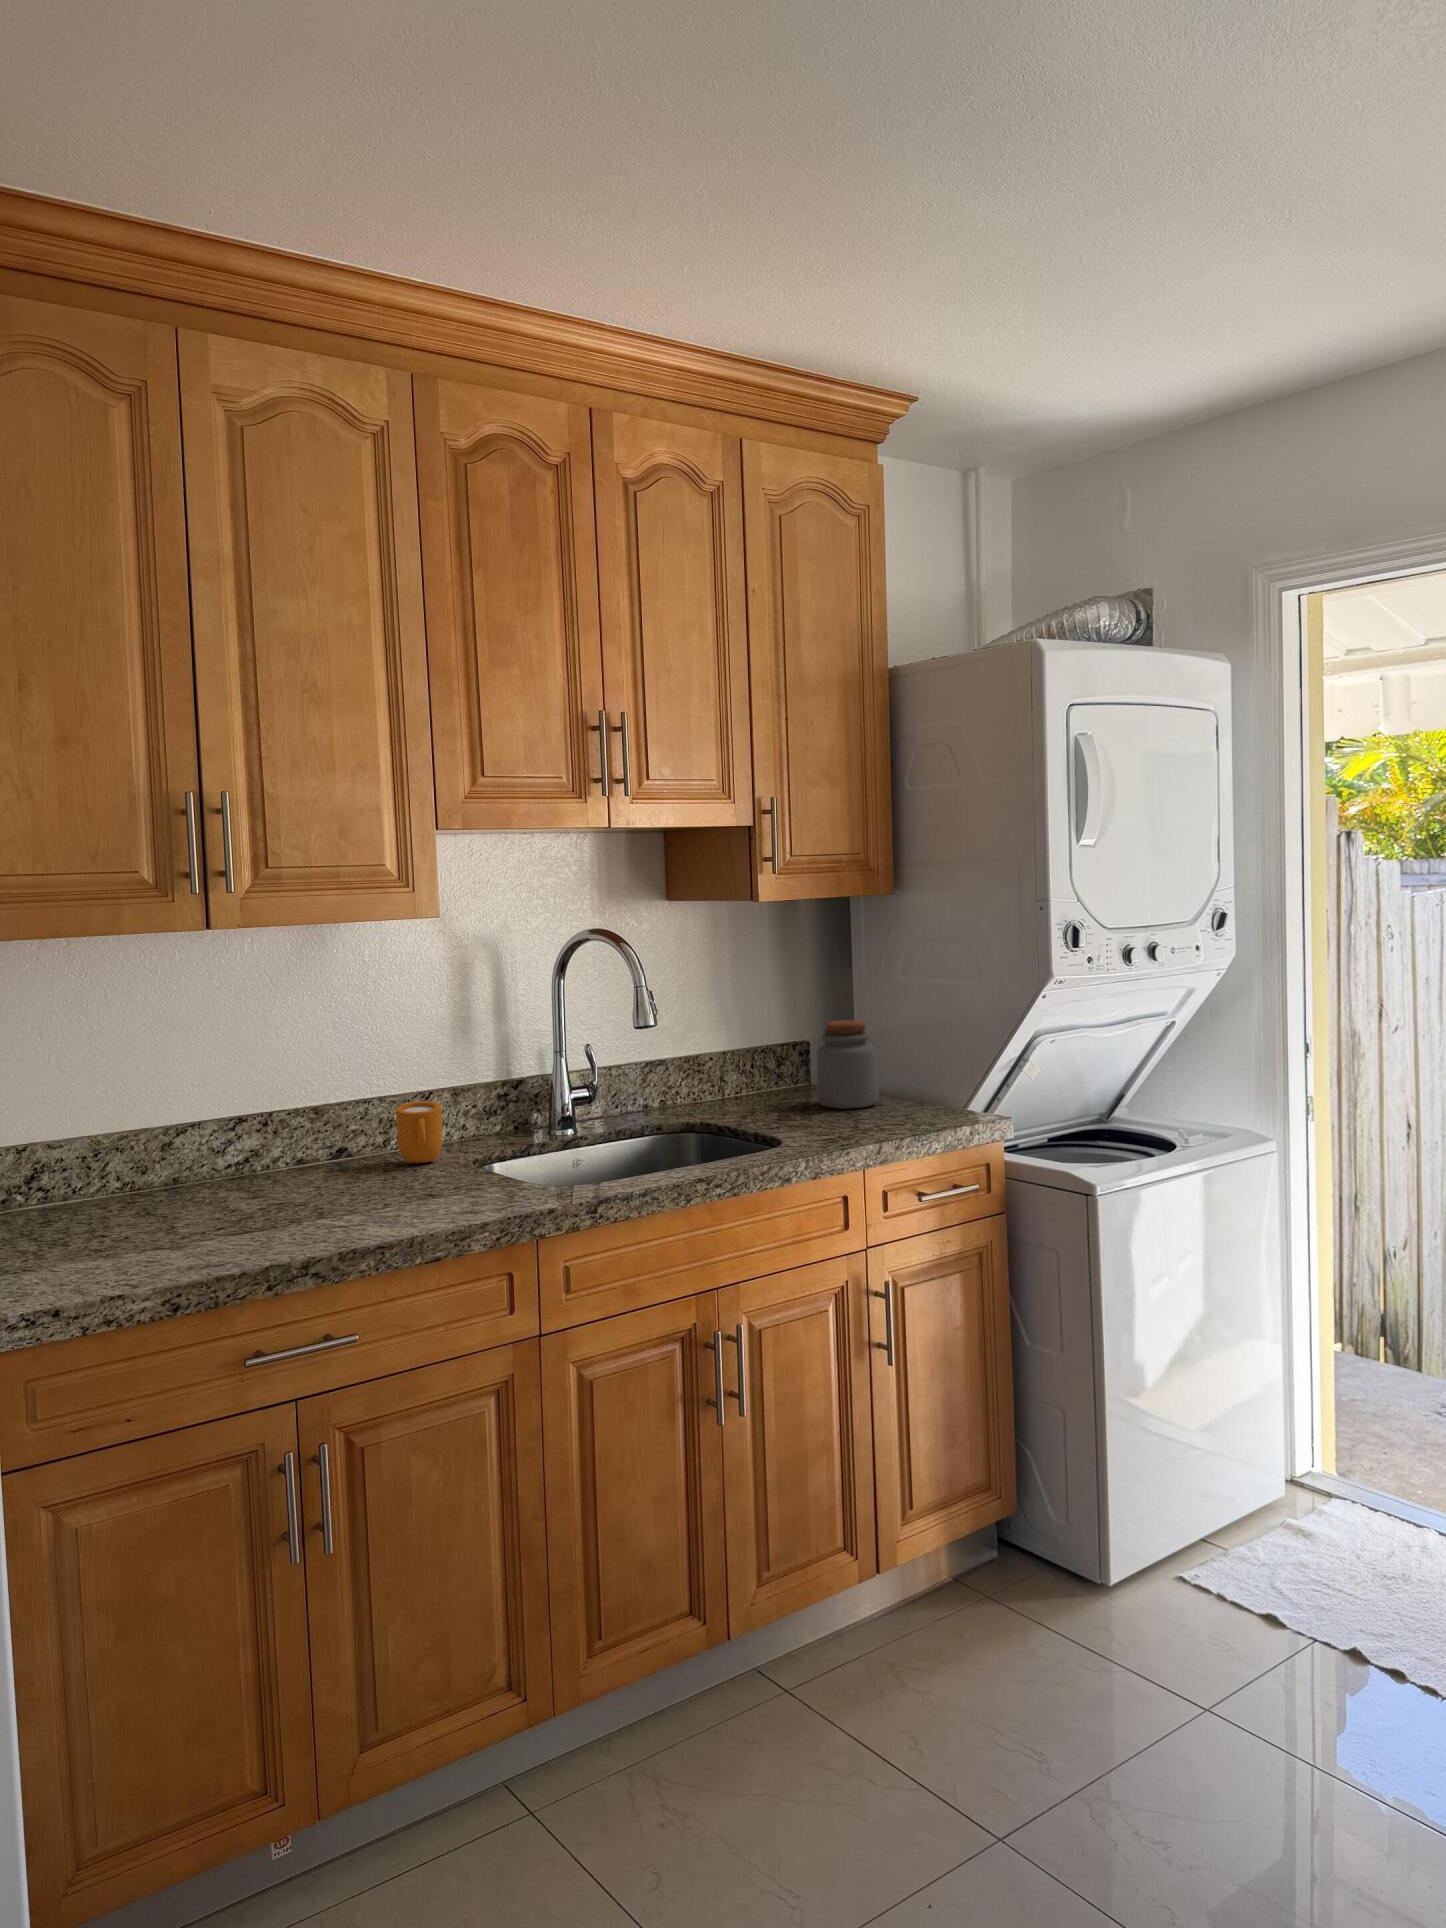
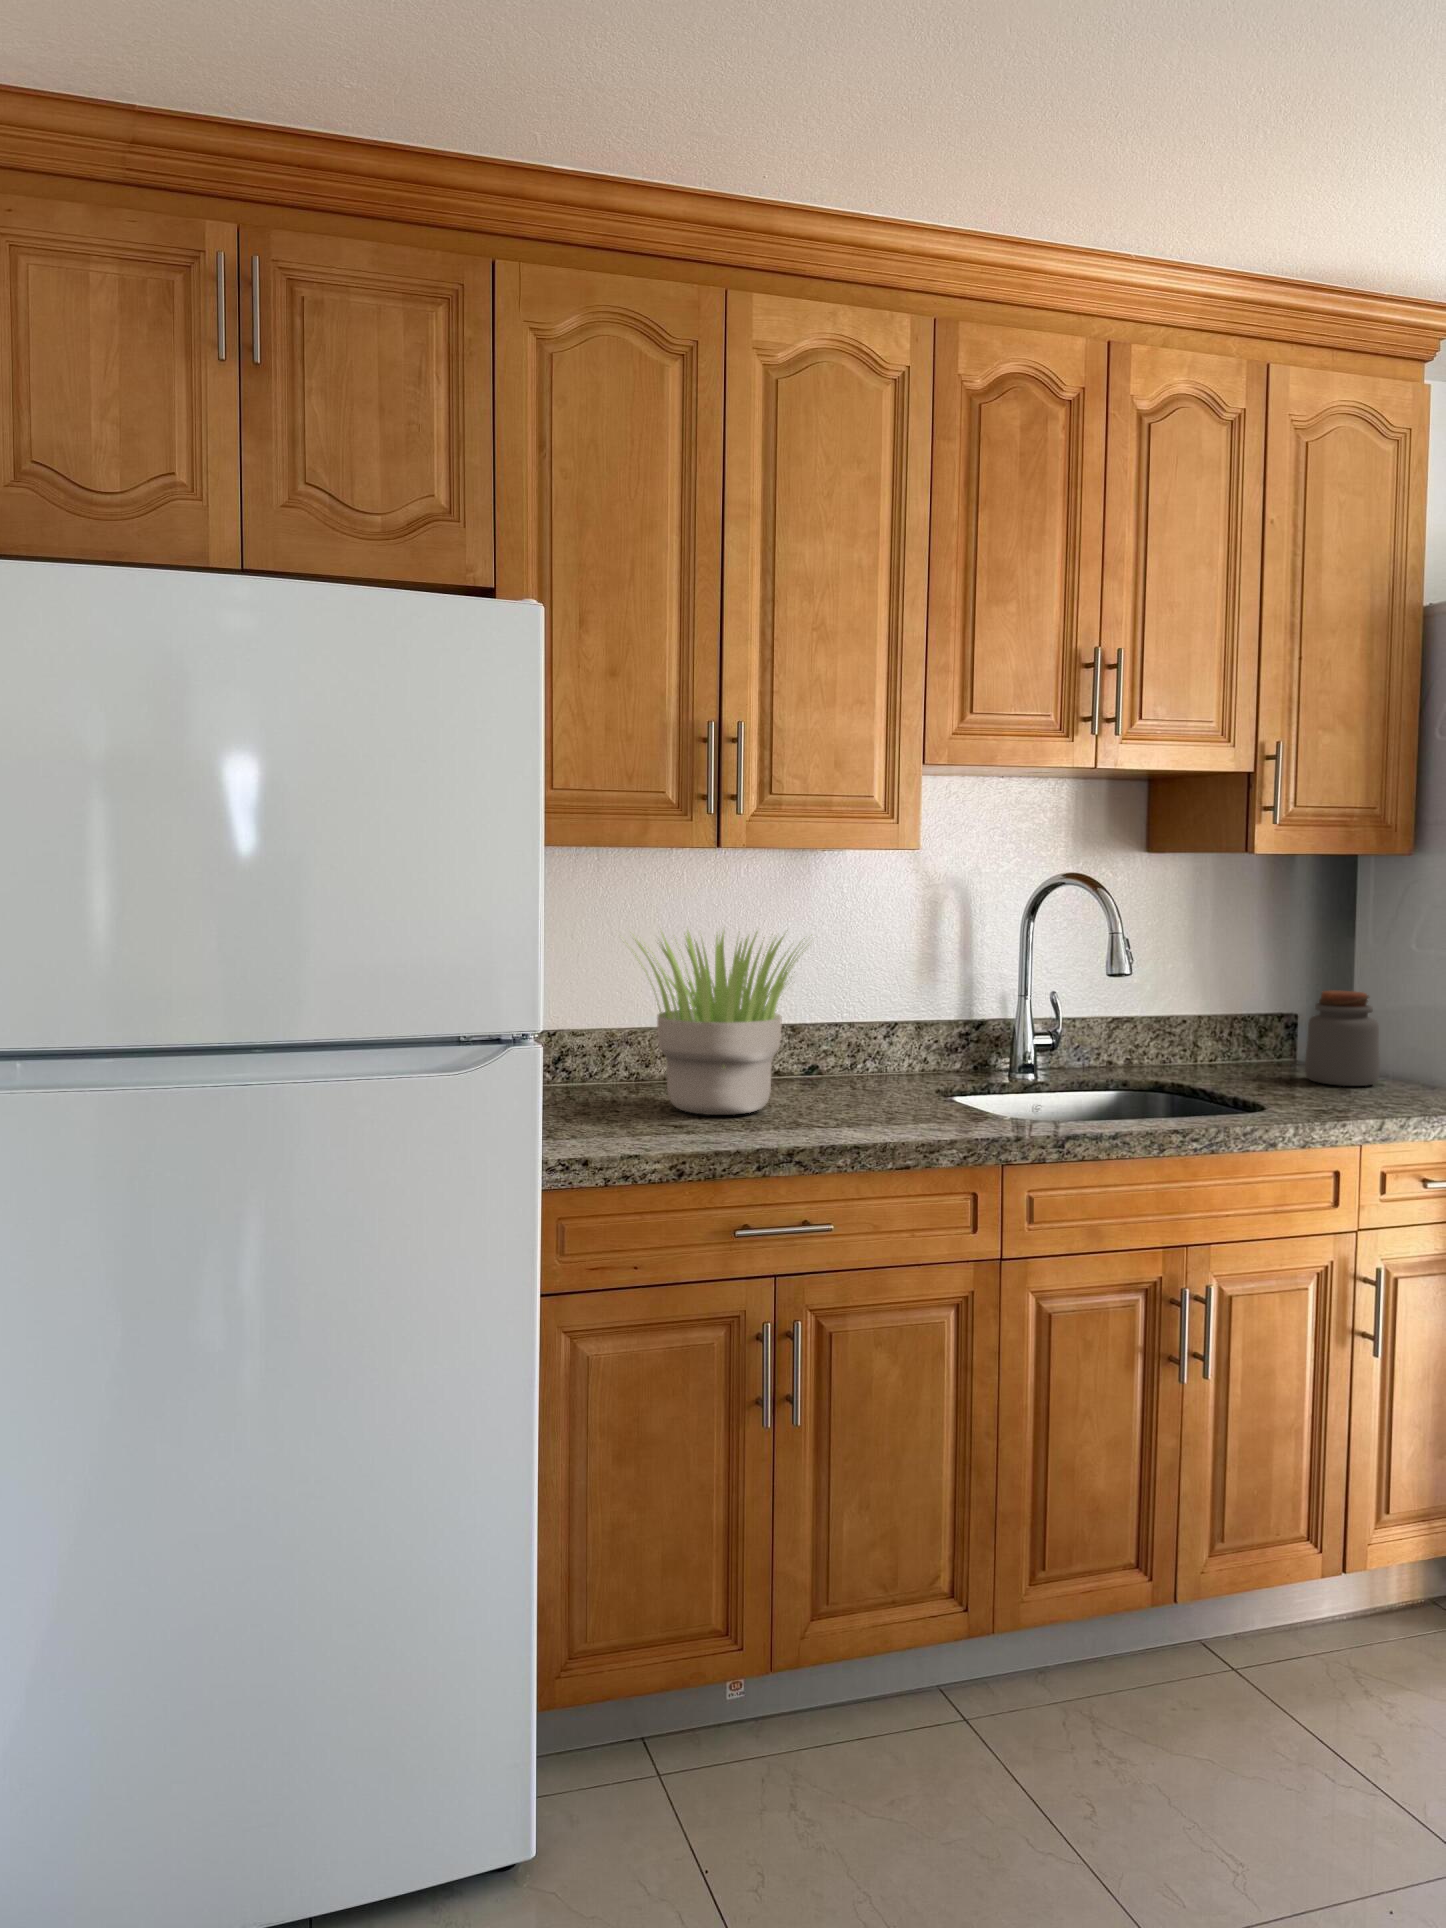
potted plant: none [86,1010,330,1227] -> present [632,931,809,1115]
mug: present [396,1101,442,1163] -> none [867,1029,910,1087]

